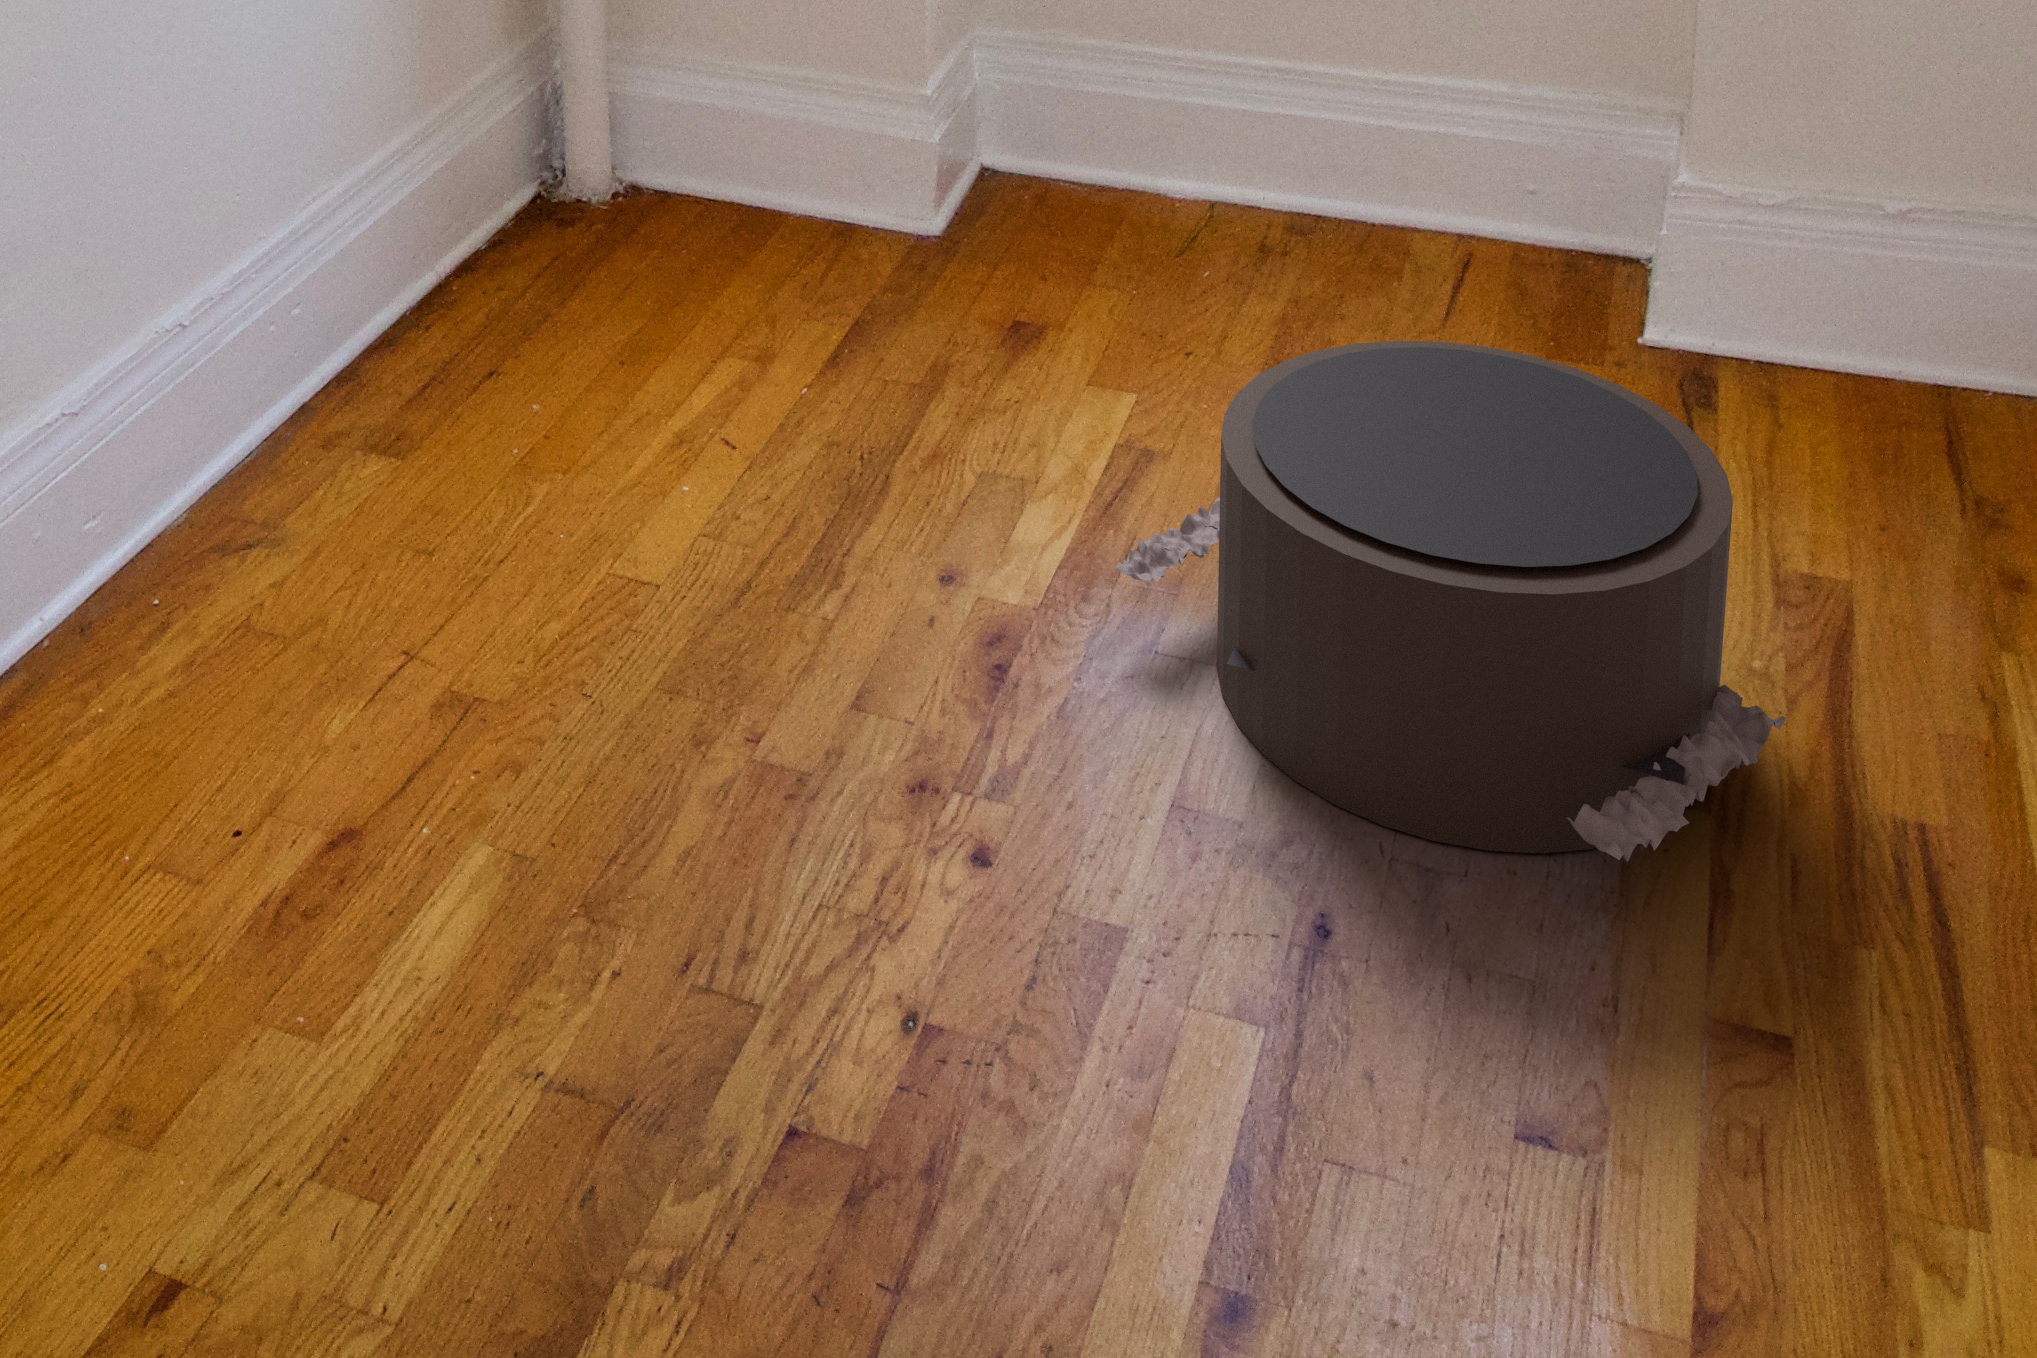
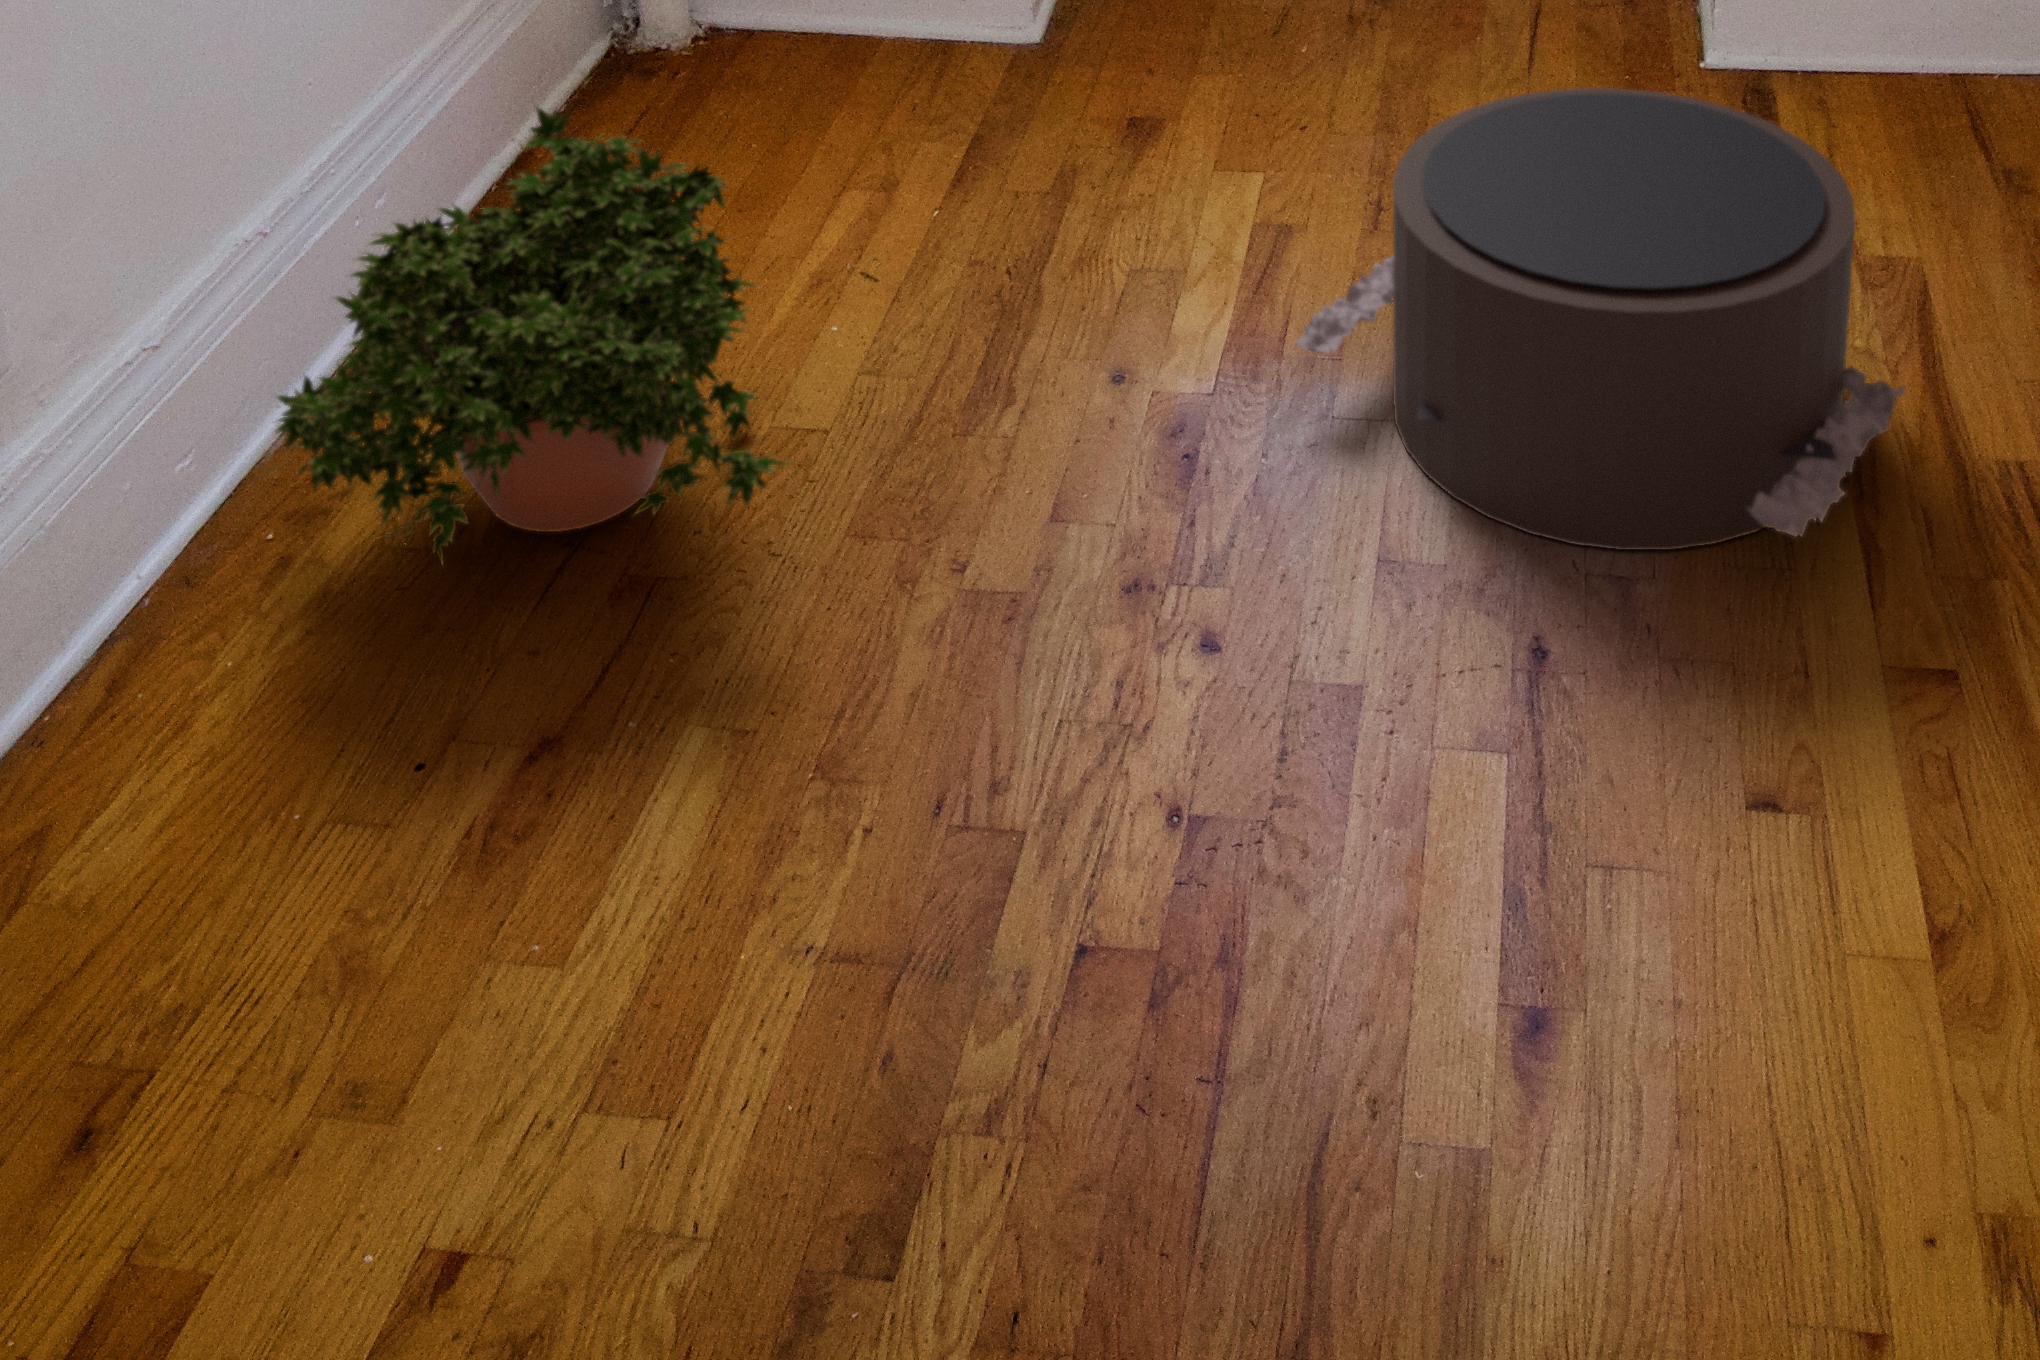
potted plant: none [166,236,597,655] -> present [276,108,790,563]

